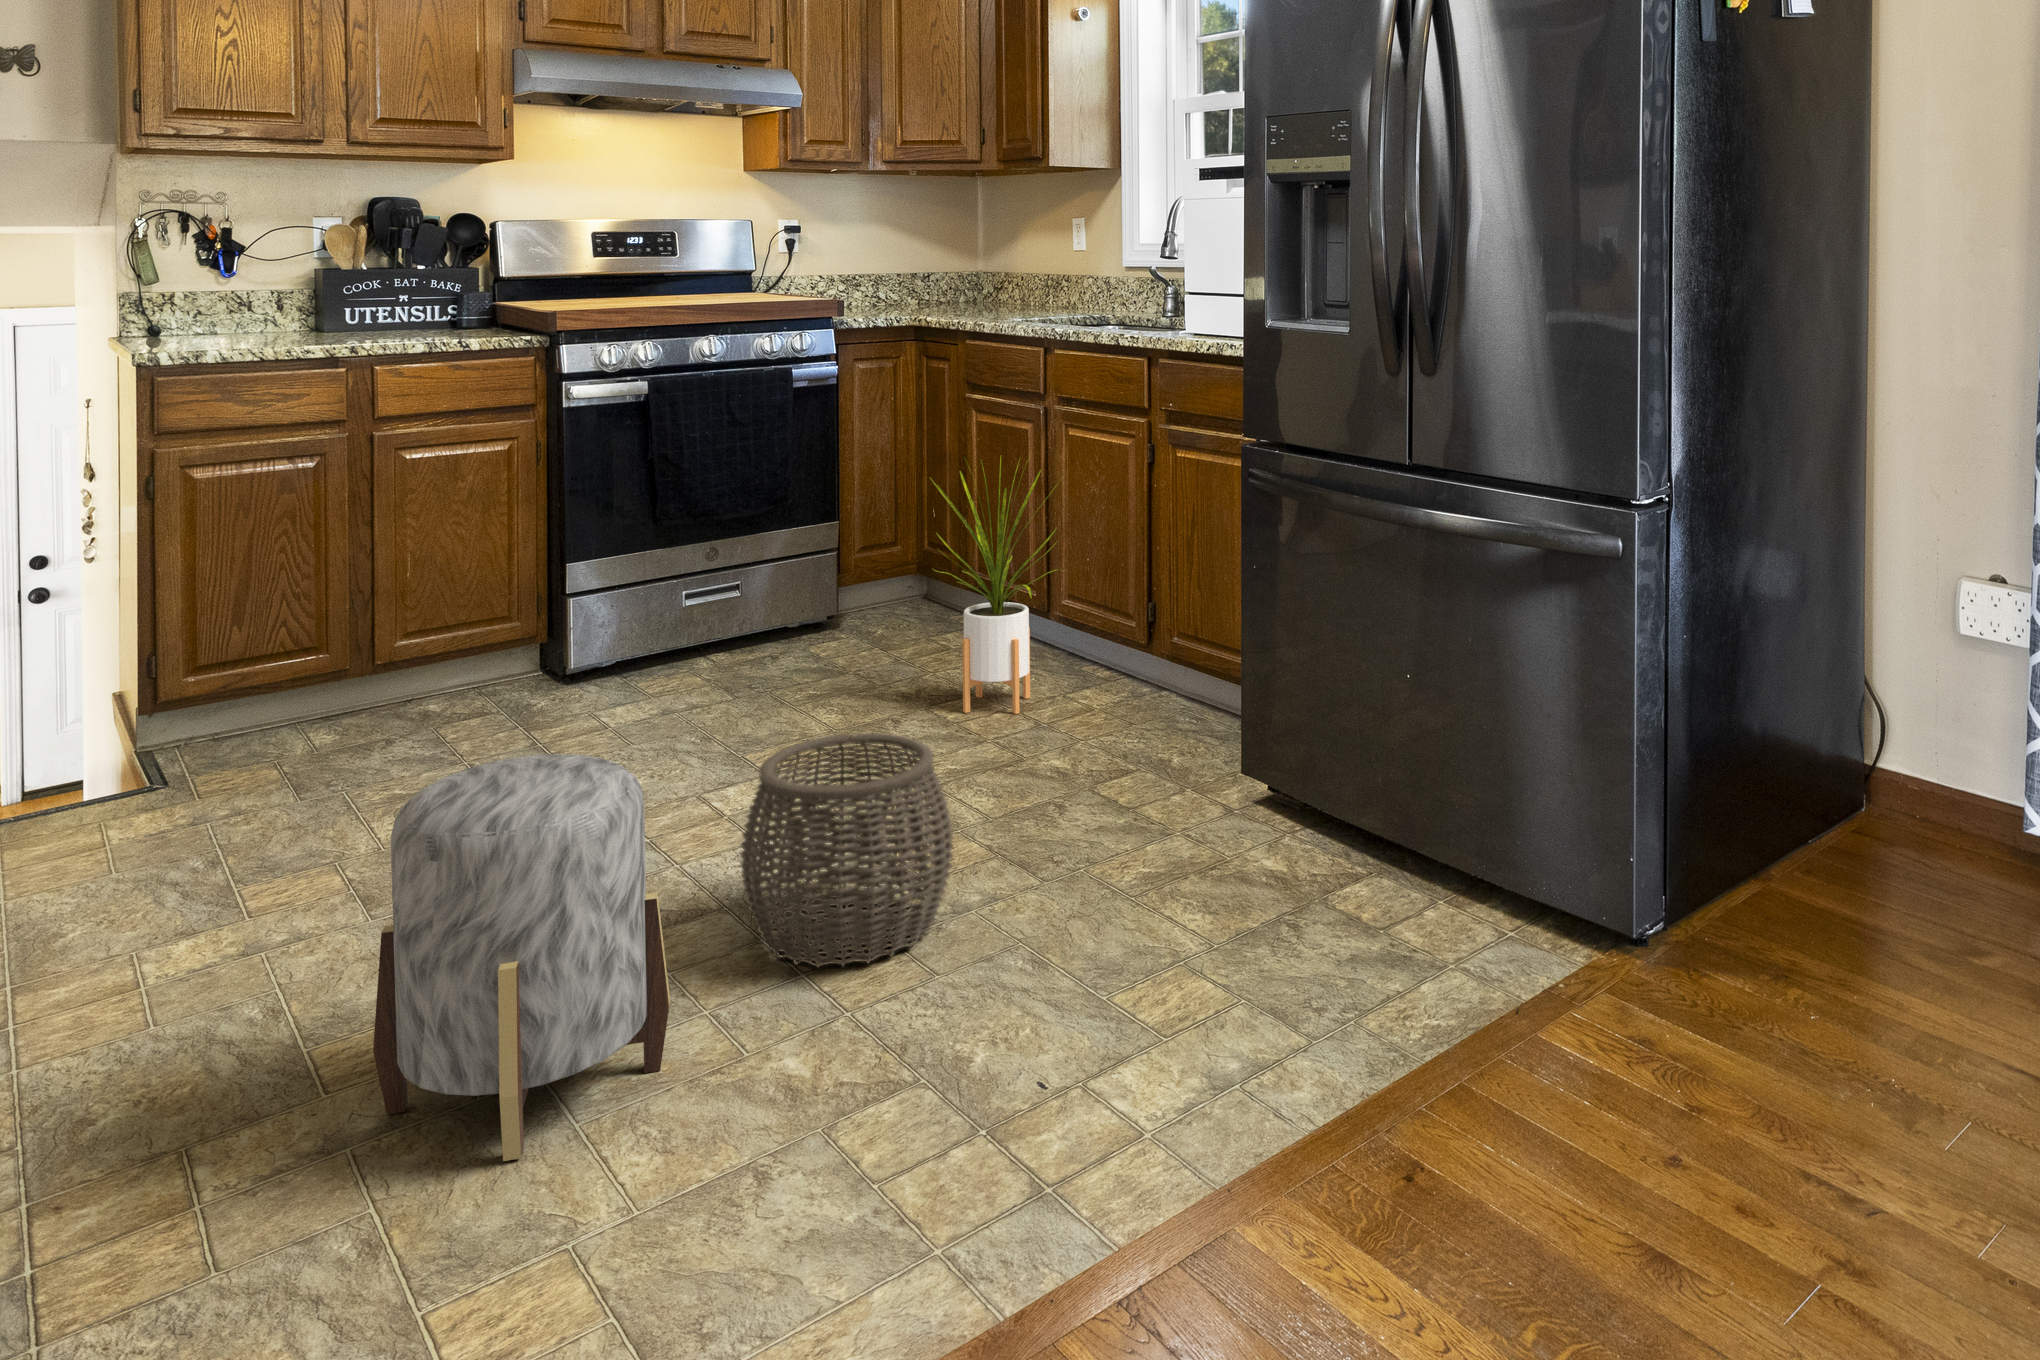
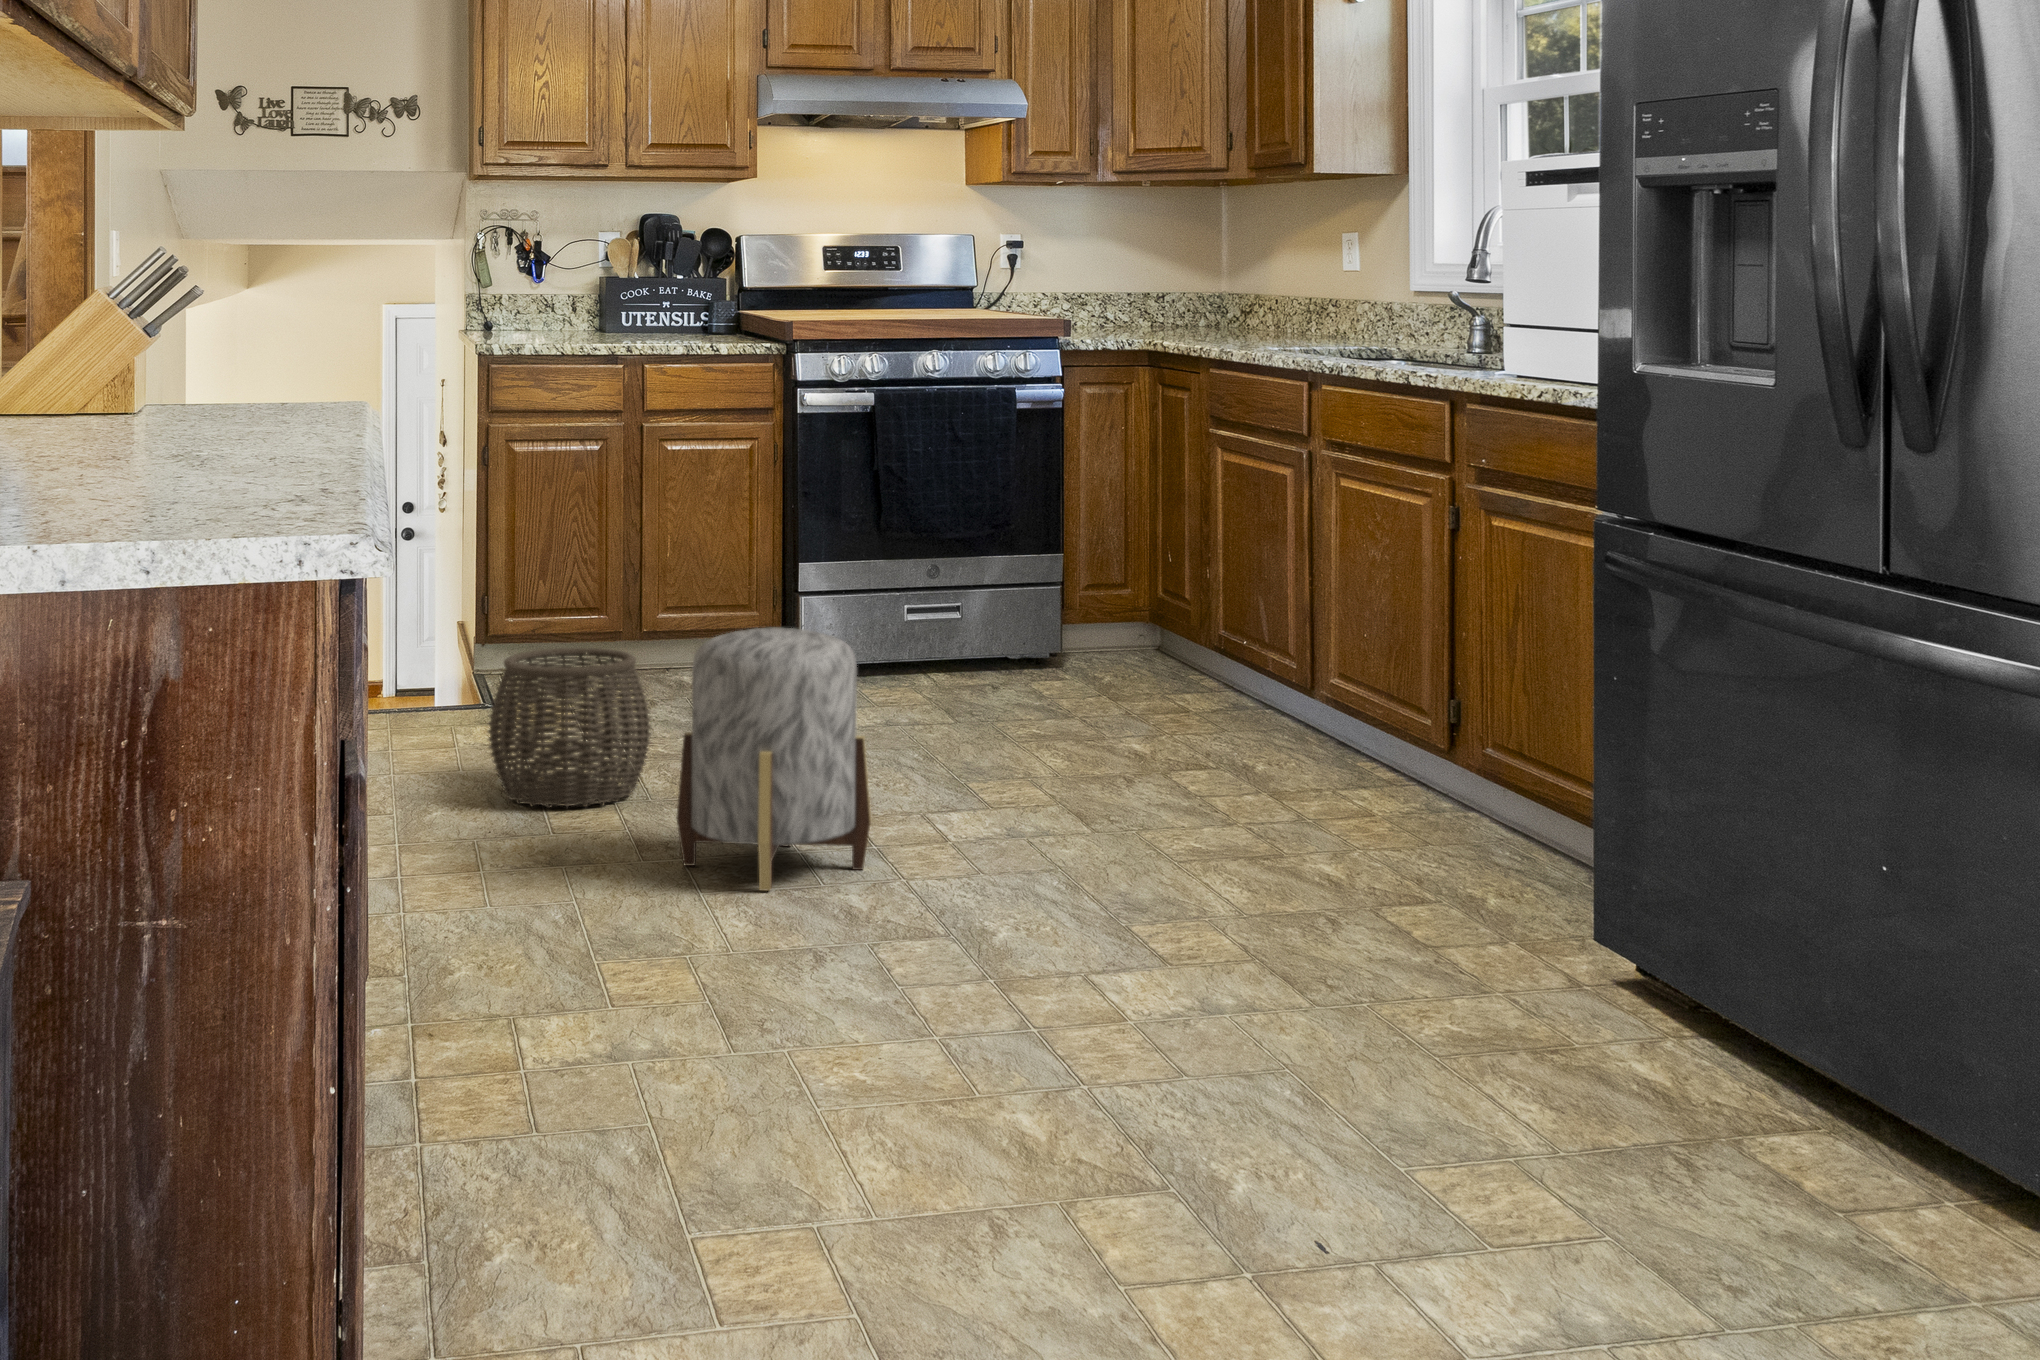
house plant: present [930,457,1064,714] -> none [1124,461,1262,723]
woven basket: present [740,733,954,967] -> present [488,648,651,808]

